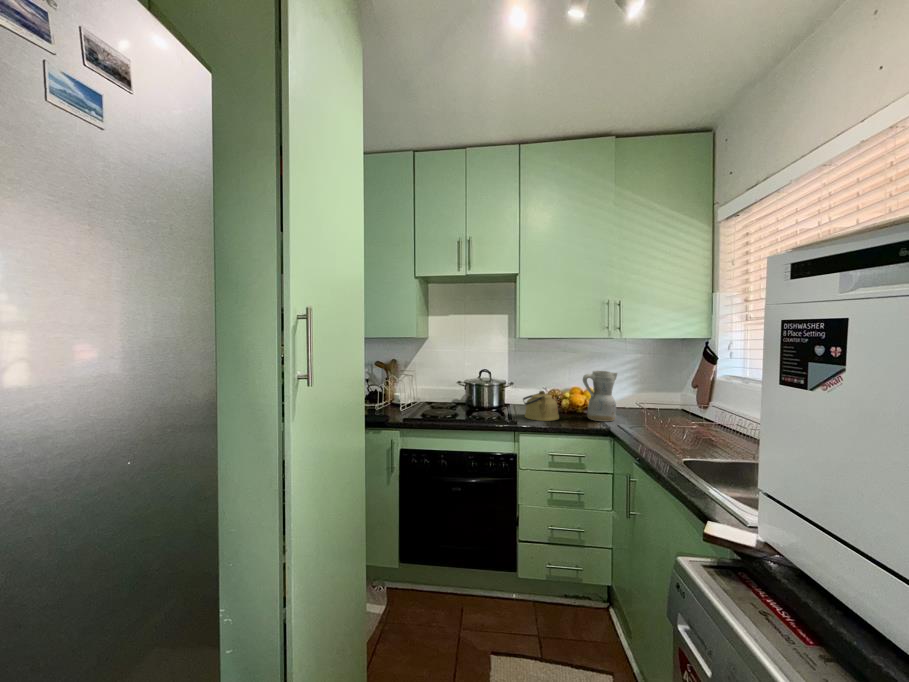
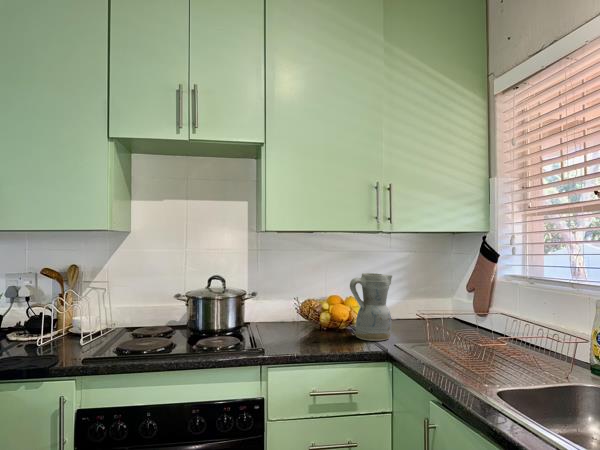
kettle: present [523,391,559,421] -> none [270,303,320,346]

